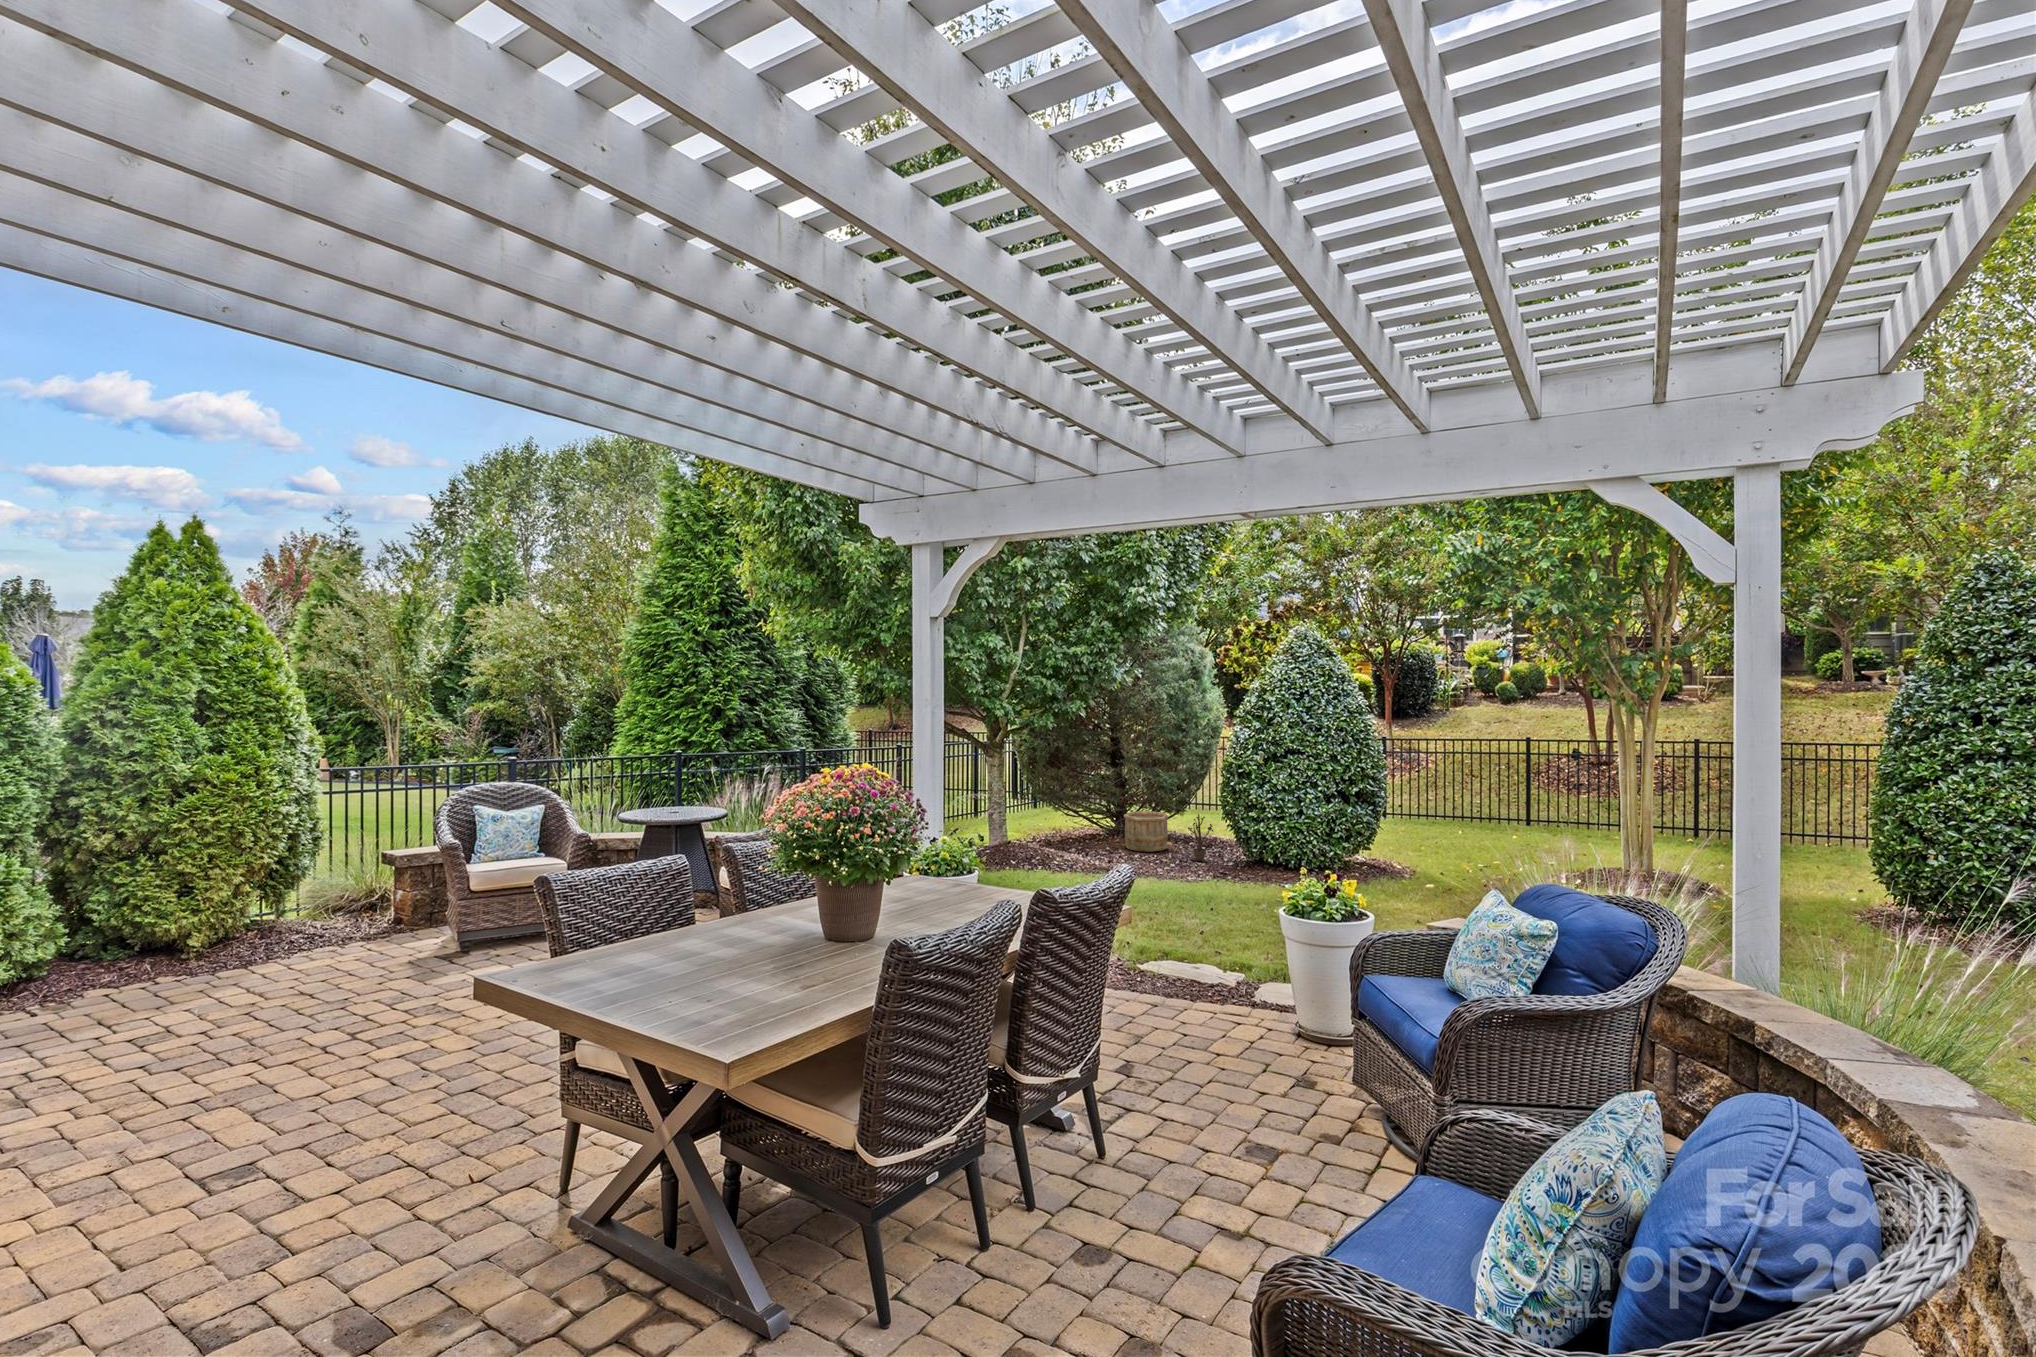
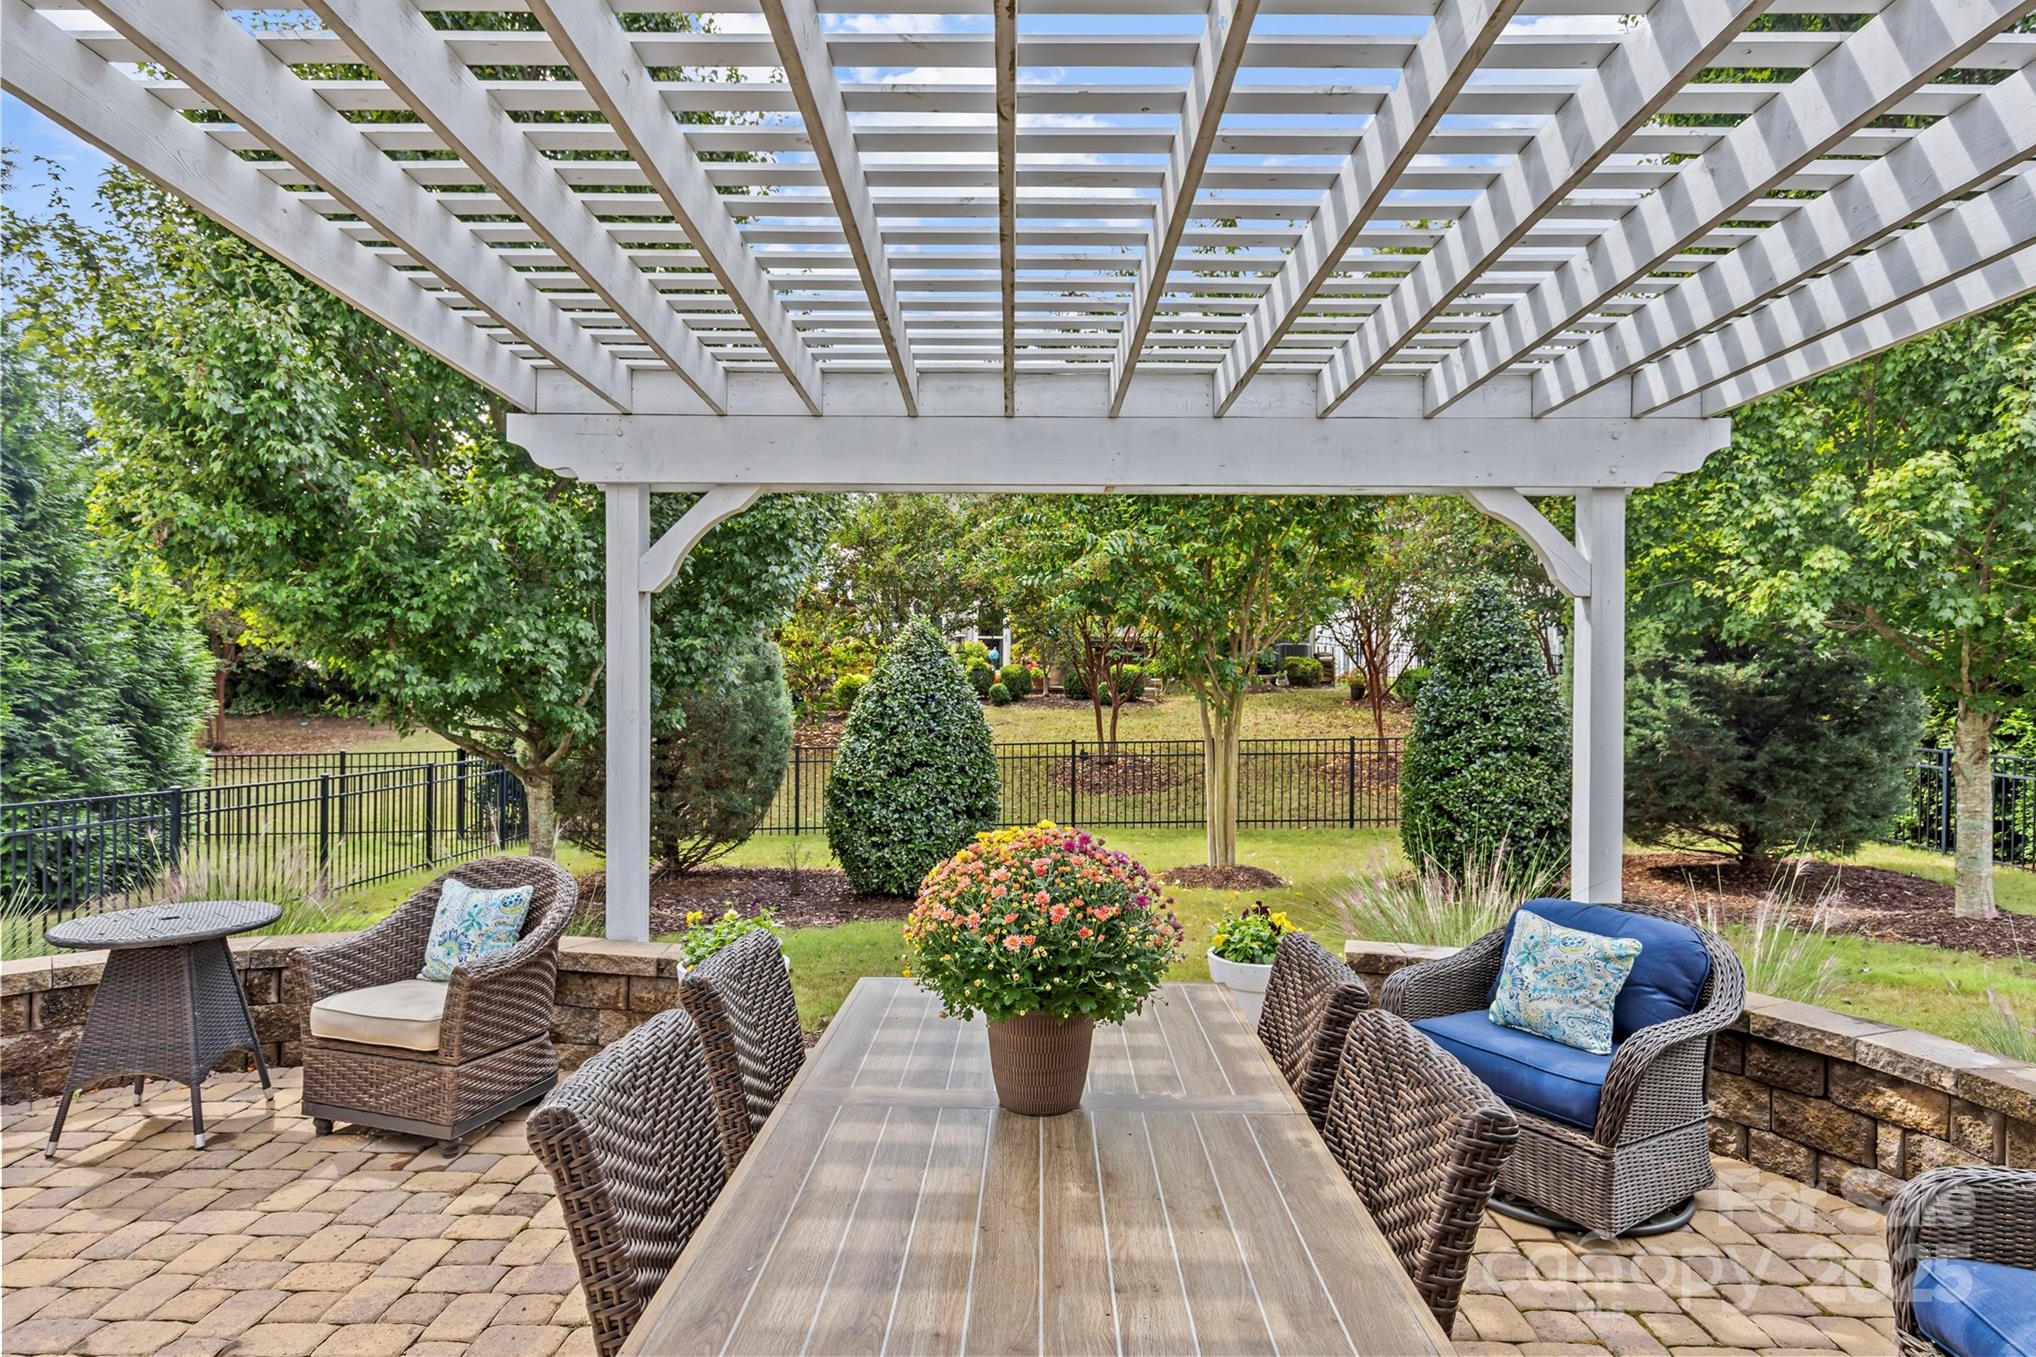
wooden bucket: present [1124,811,1169,852] -> none [695,841,750,890]

